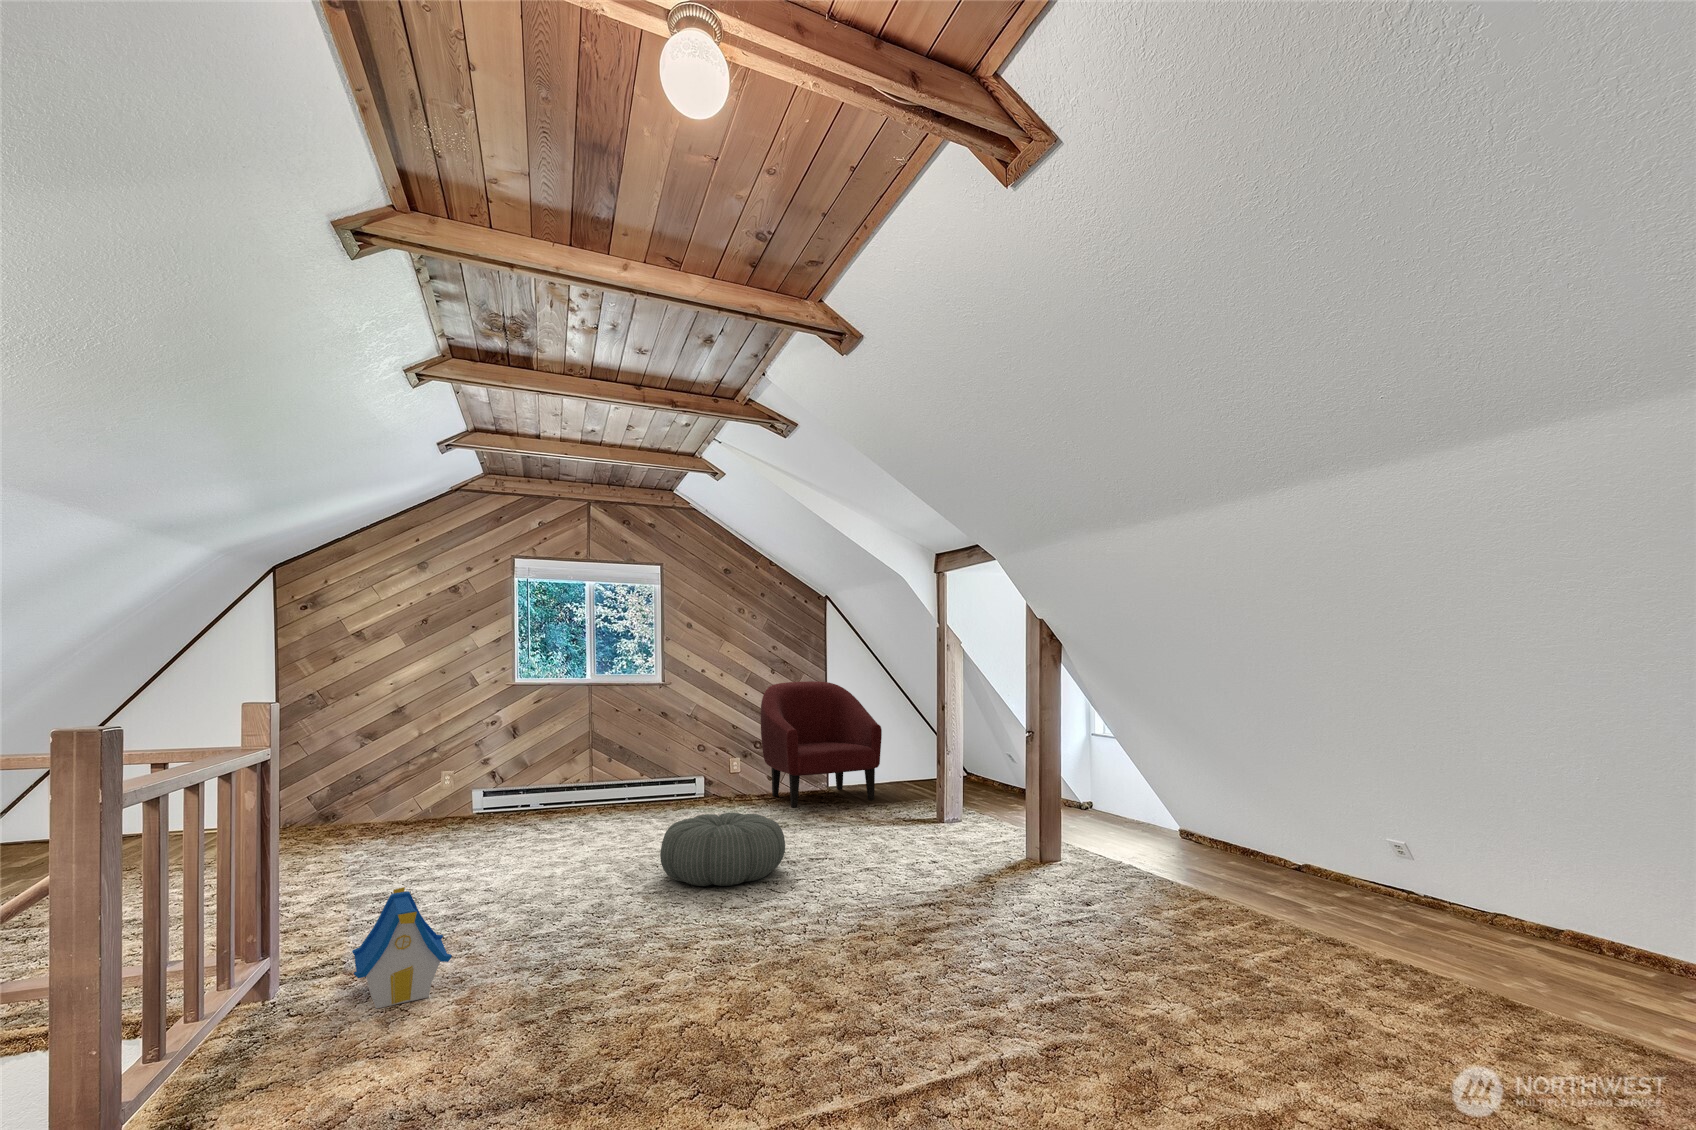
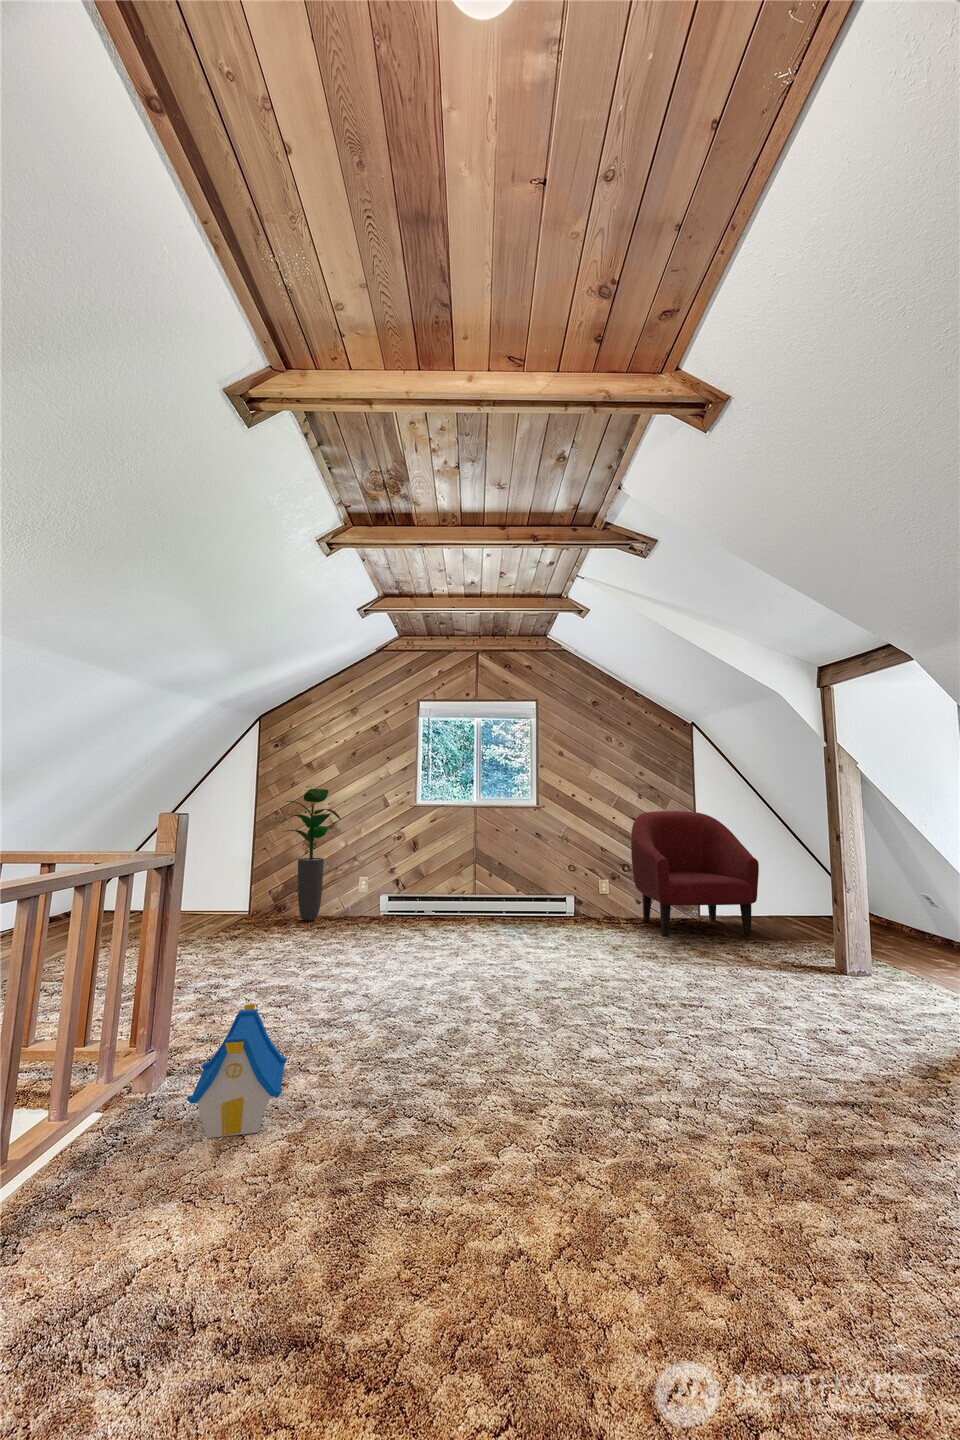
potted plant: none [347,671,425,829] -> present [283,789,341,921]
pouf: present [660,812,785,886] -> none [522,945,654,1028]

